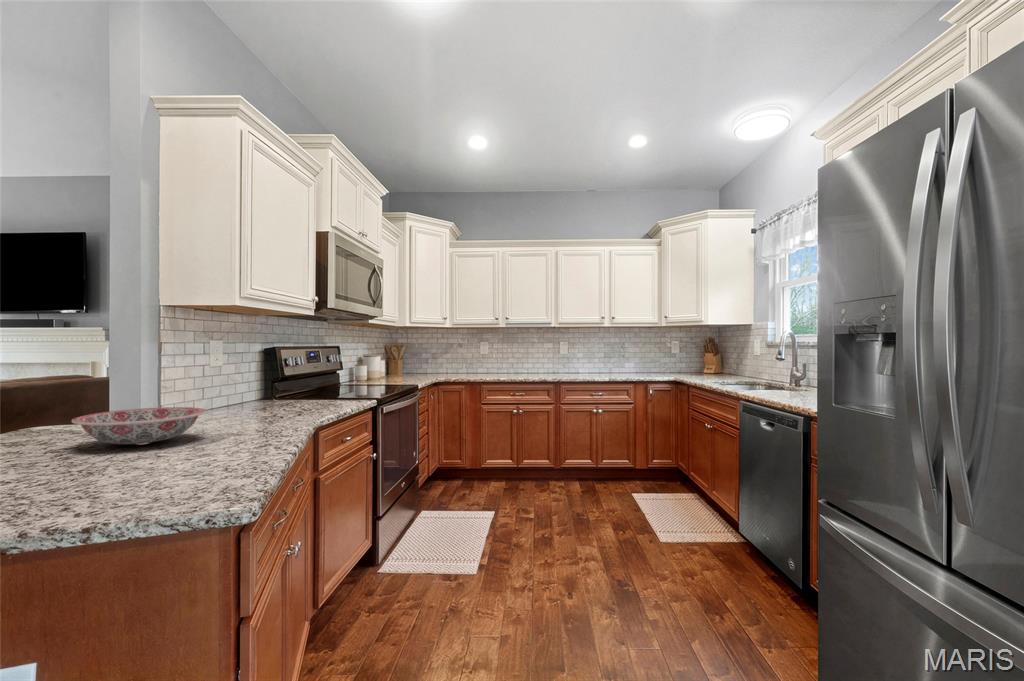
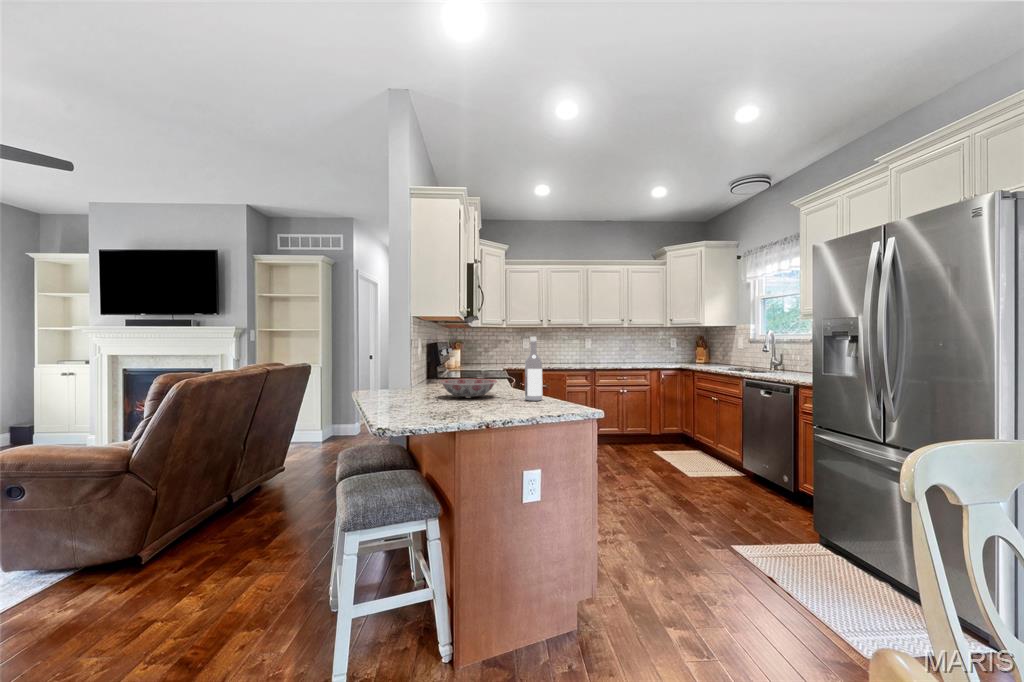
wine bottle: none [196,334,235,459] -> present [525,337,542,401]

